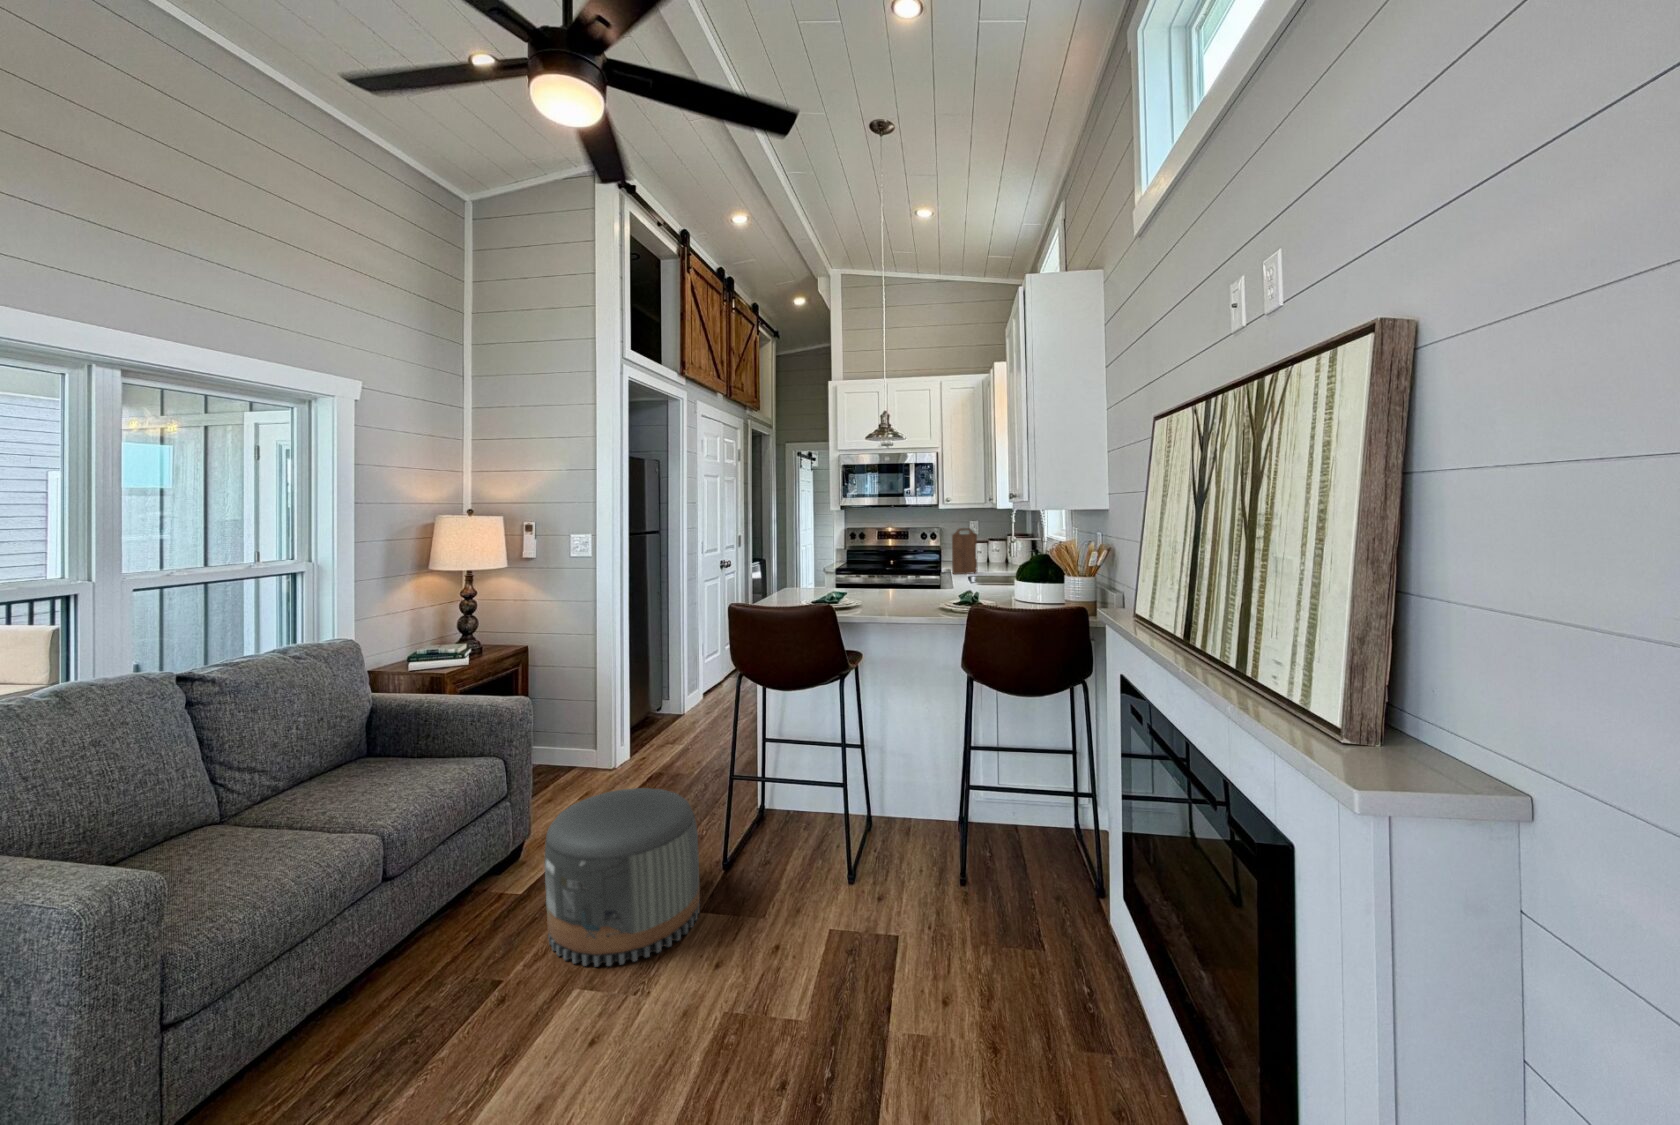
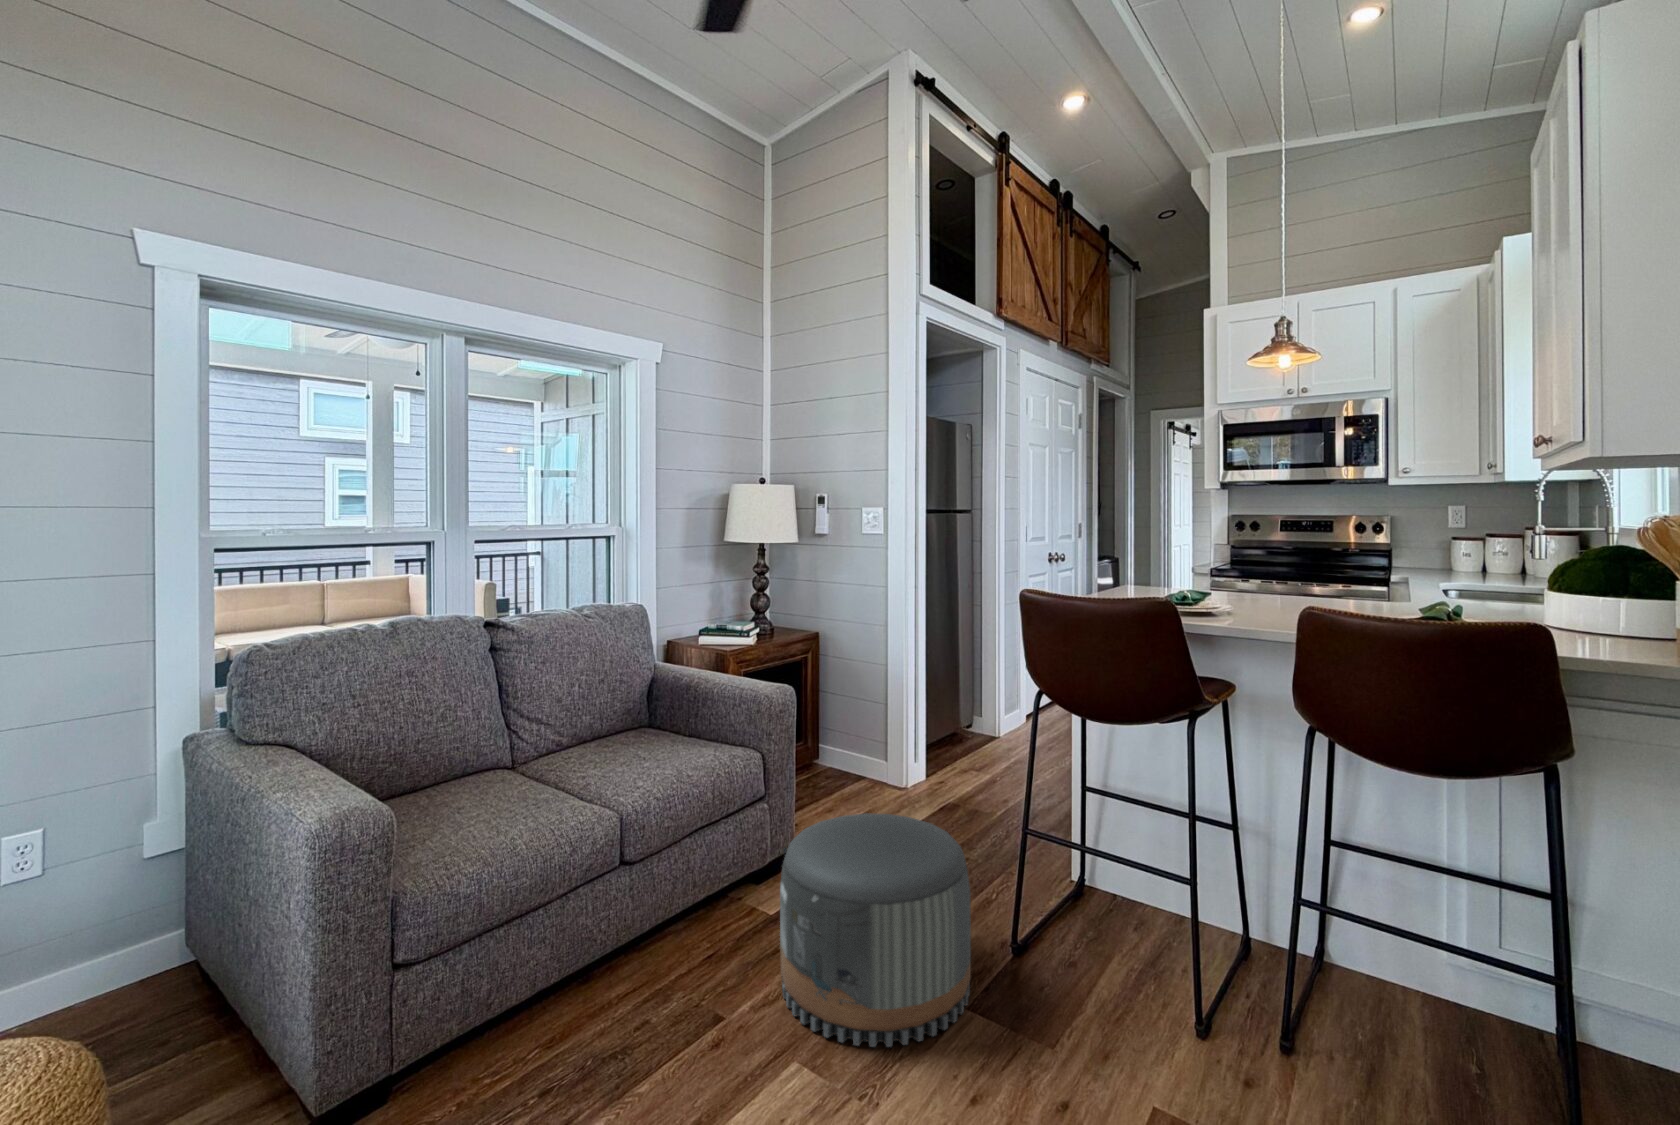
cutting board: present [952,528,977,574] -> none [1409,511,1459,582]

